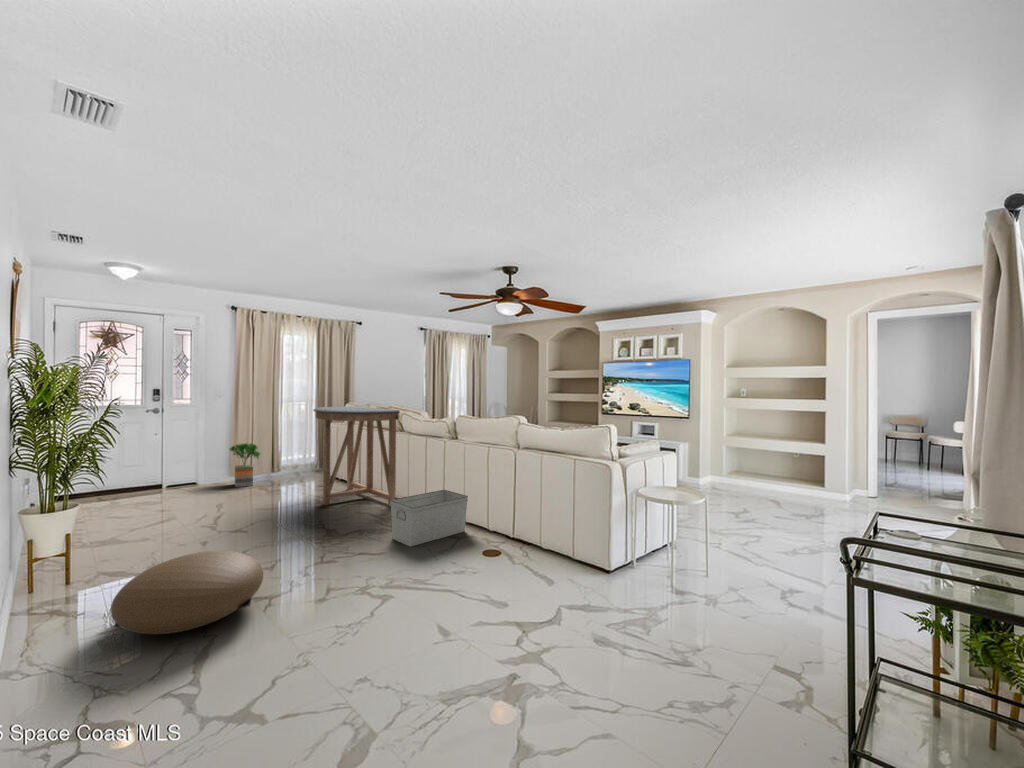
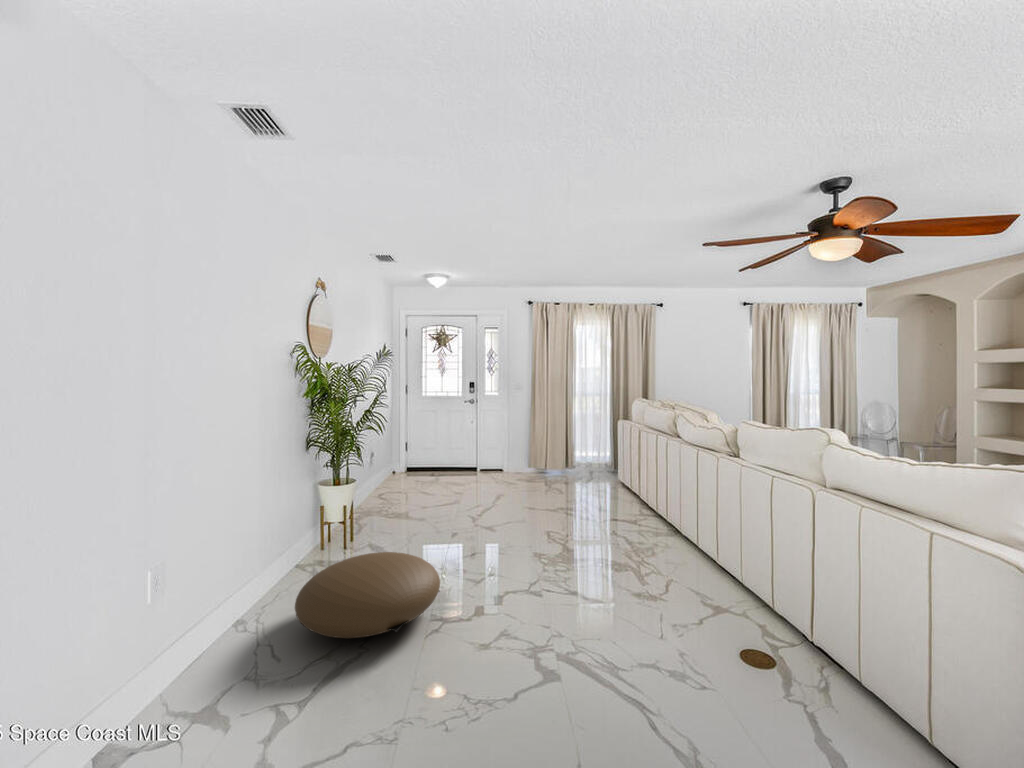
console table: present [313,406,400,505] -> none [581,402,671,532]
potted tree: present [230,443,260,487] -> none [524,436,553,480]
storage bin: present [391,490,468,547] -> none [626,528,742,601]

